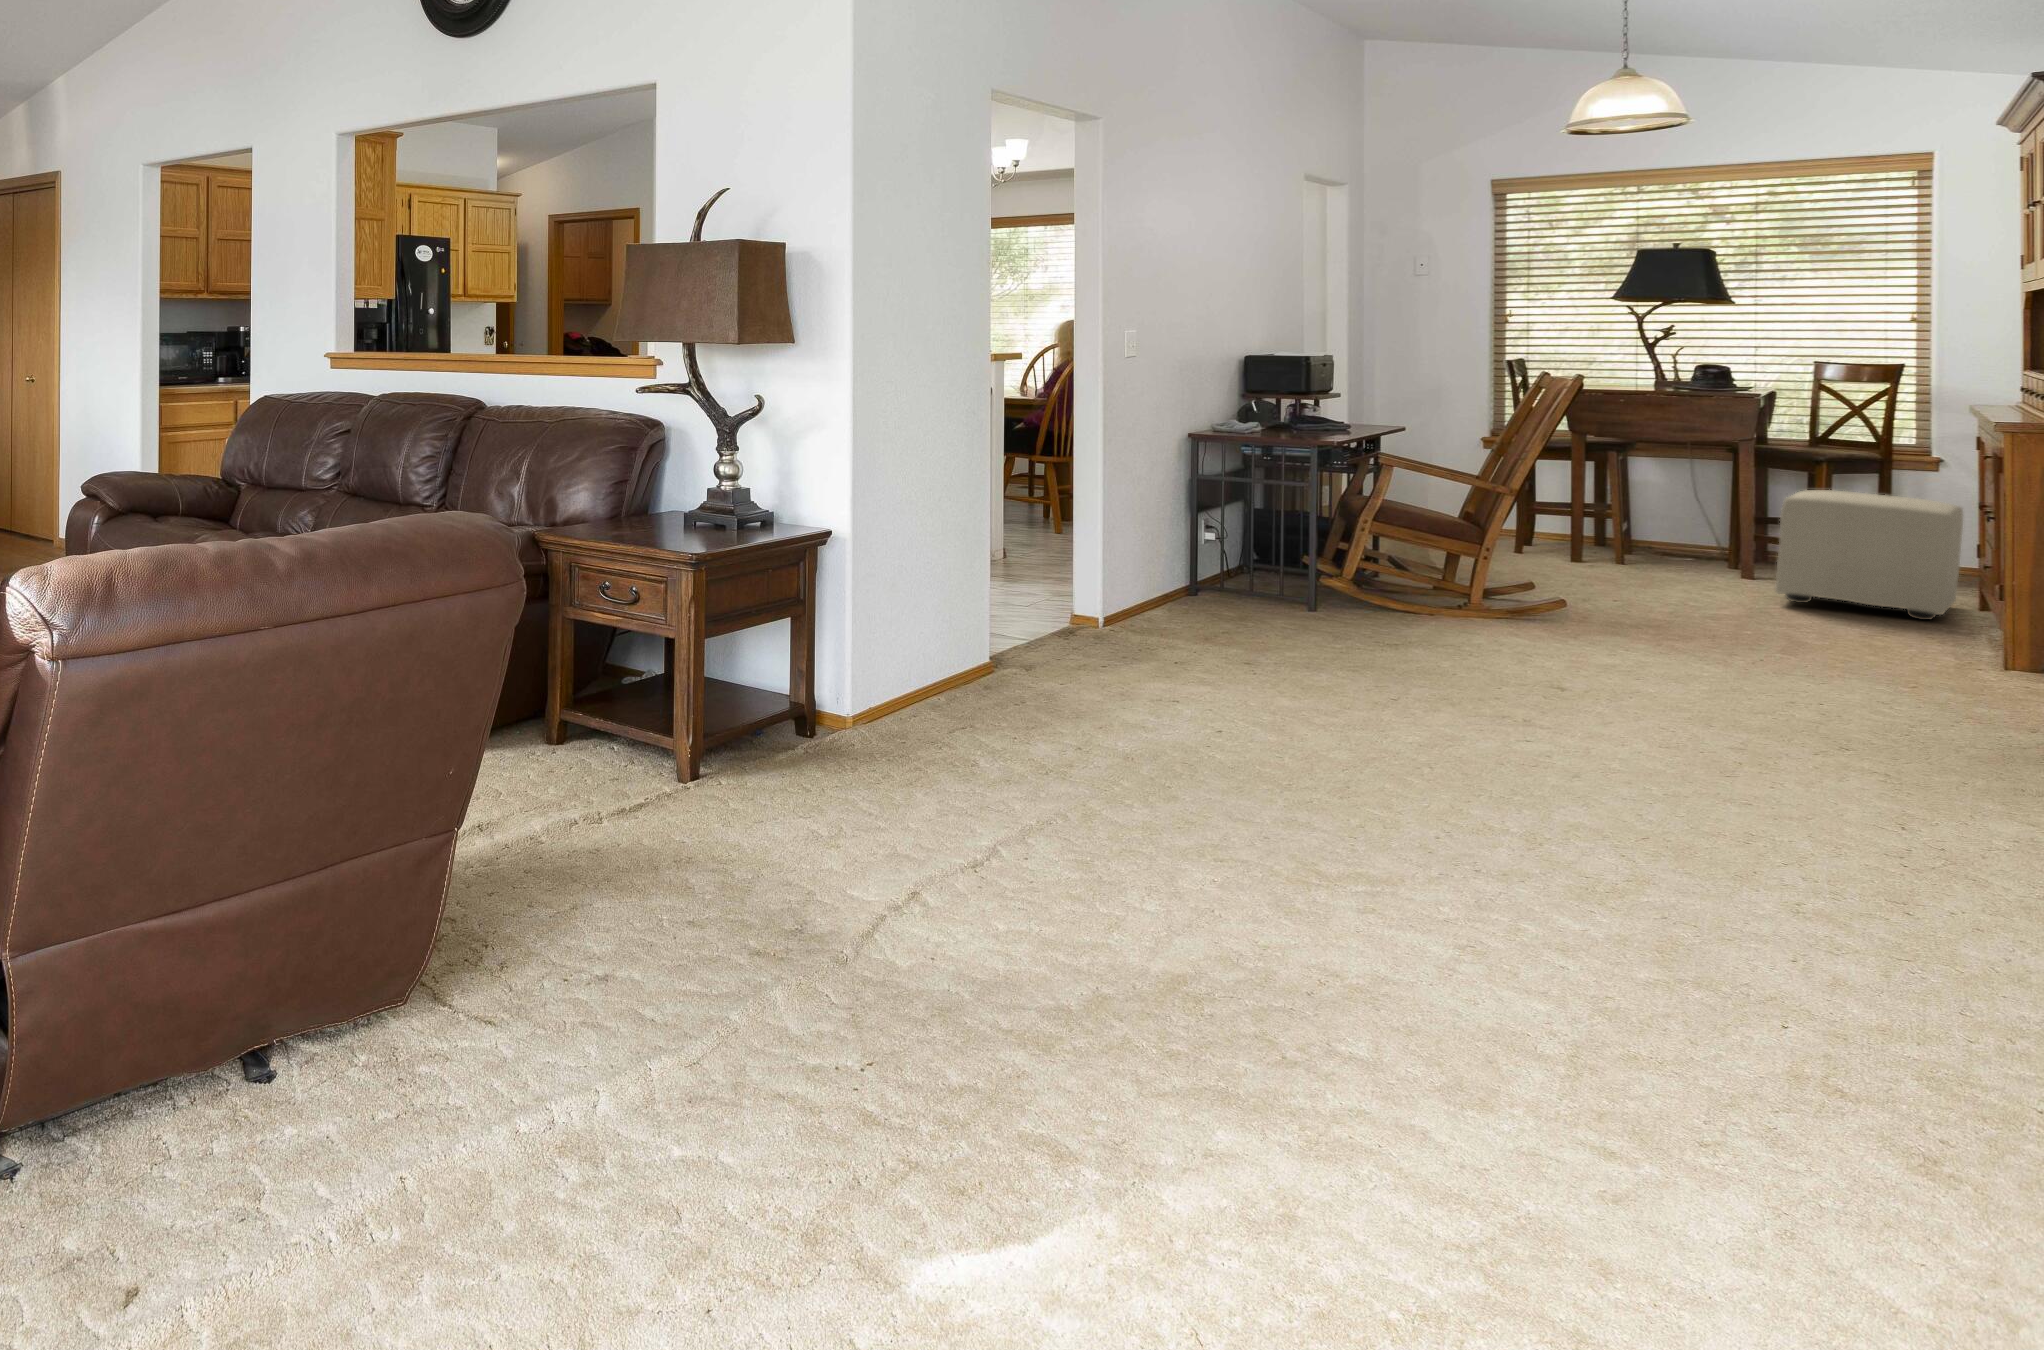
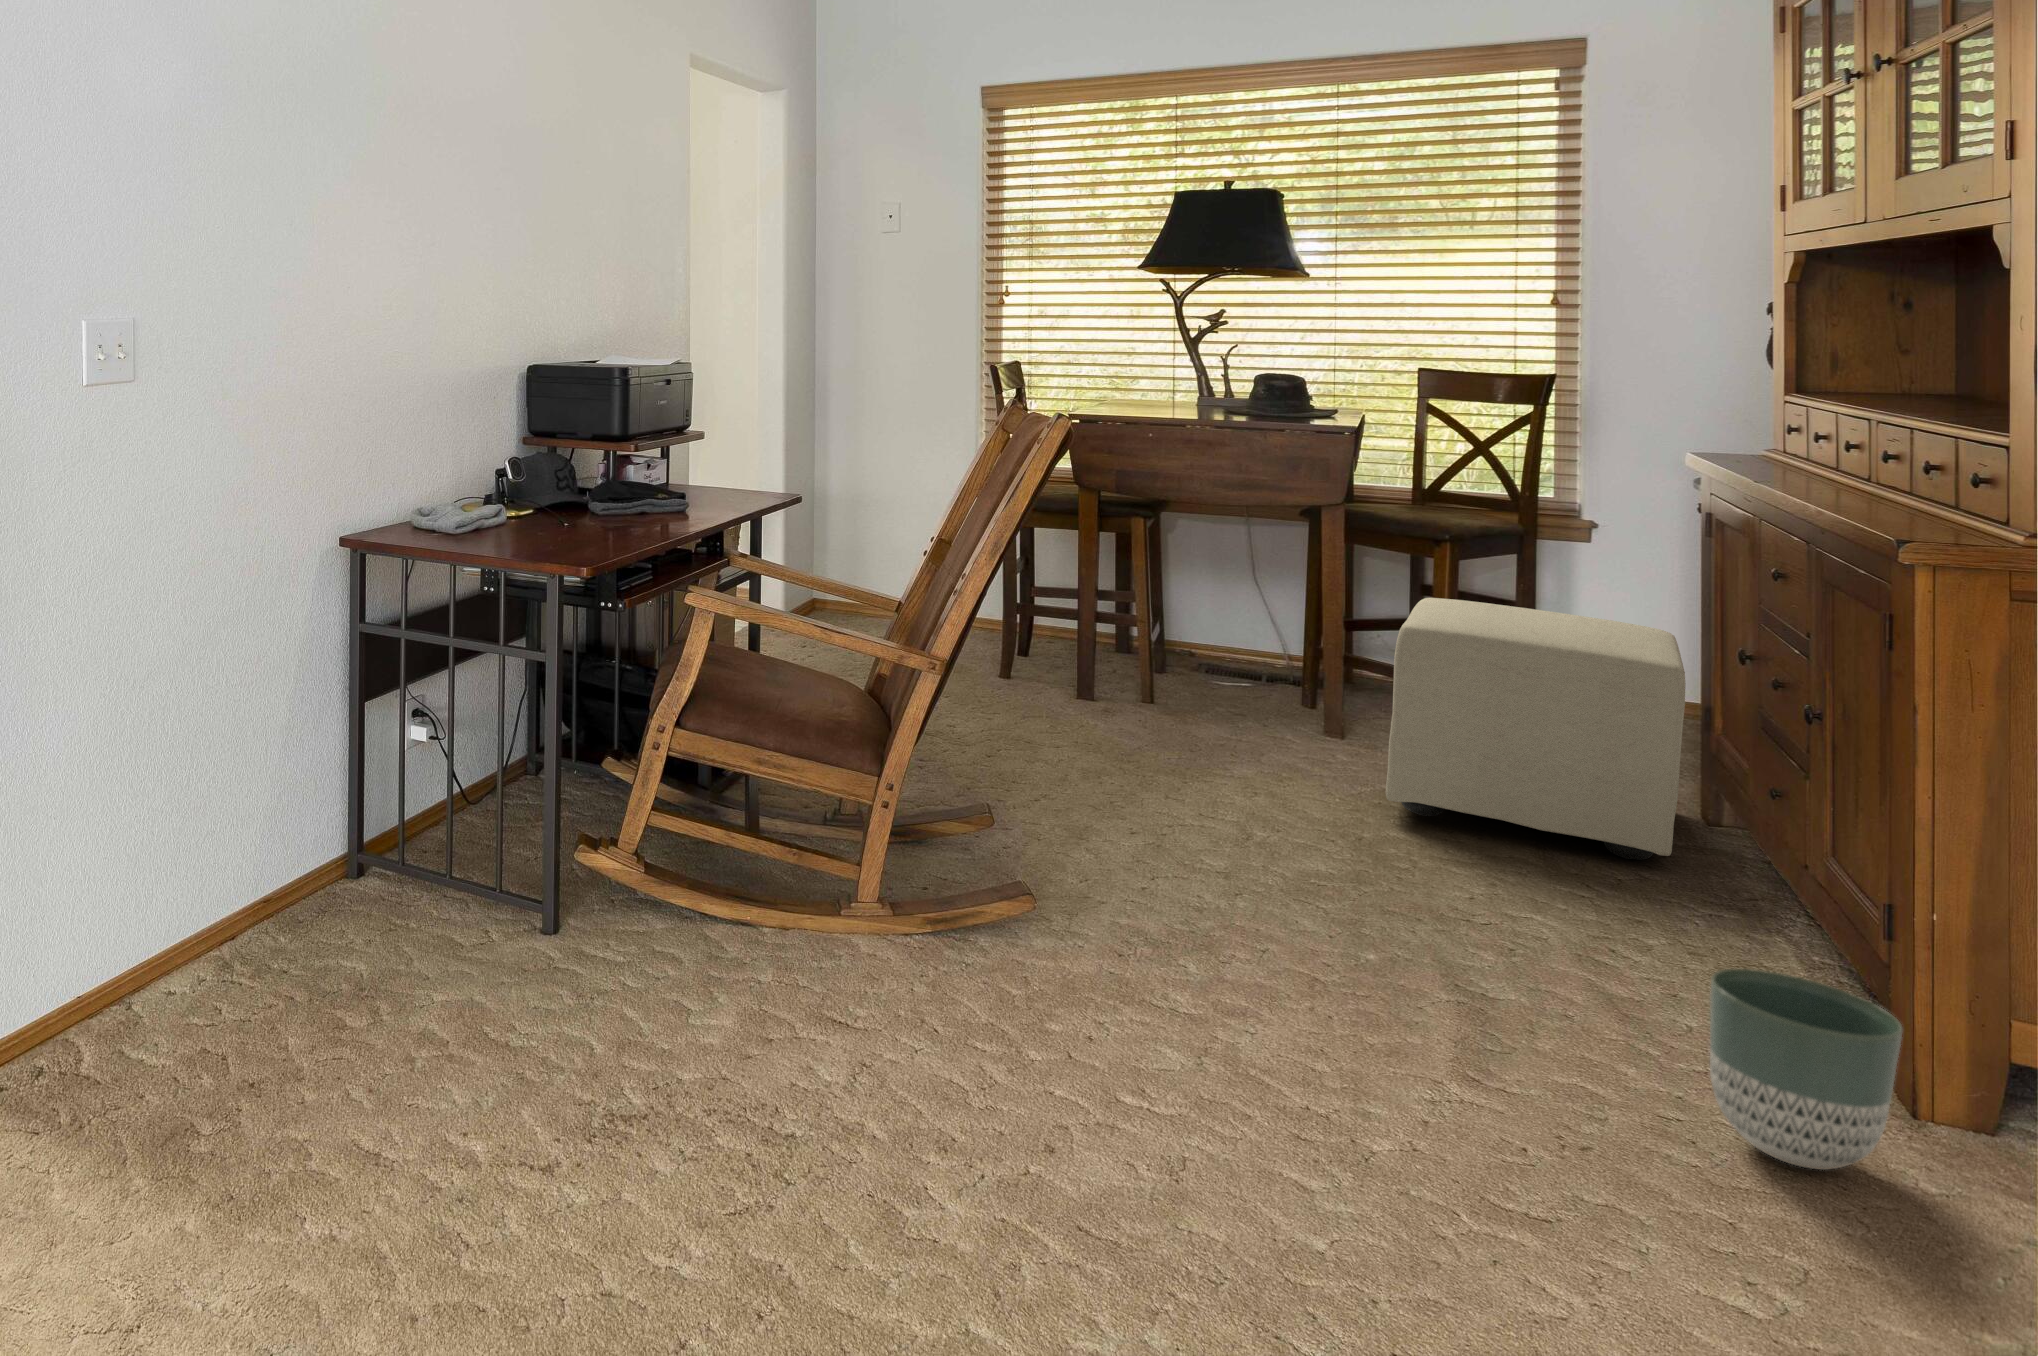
planter: none [1908,607,1991,680] -> present [1710,969,1902,1170]

